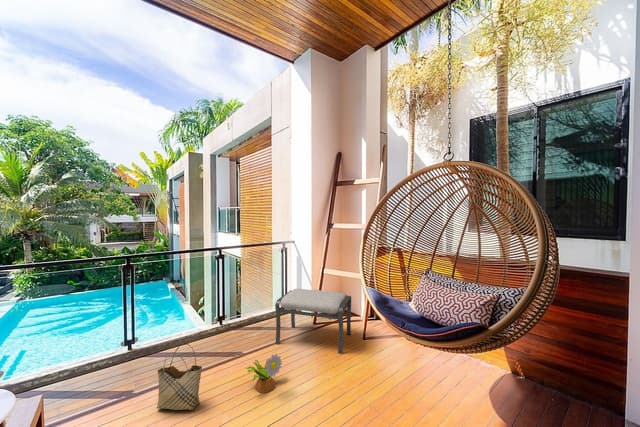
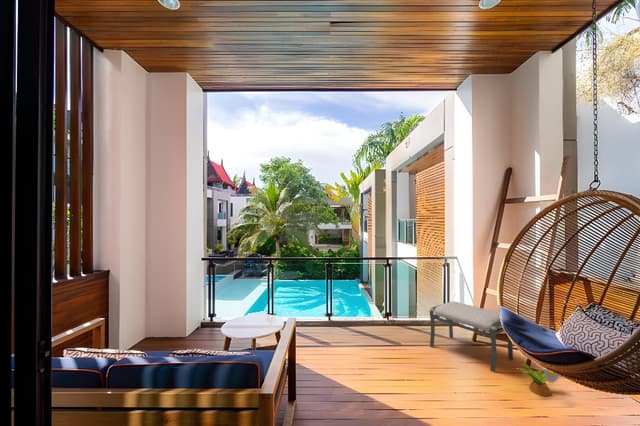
woven basket: present [157,344,202,410] -> none [336,322,364,368]
decorative plant: present [247,354,282,393] -> present [520,365,559,396]

